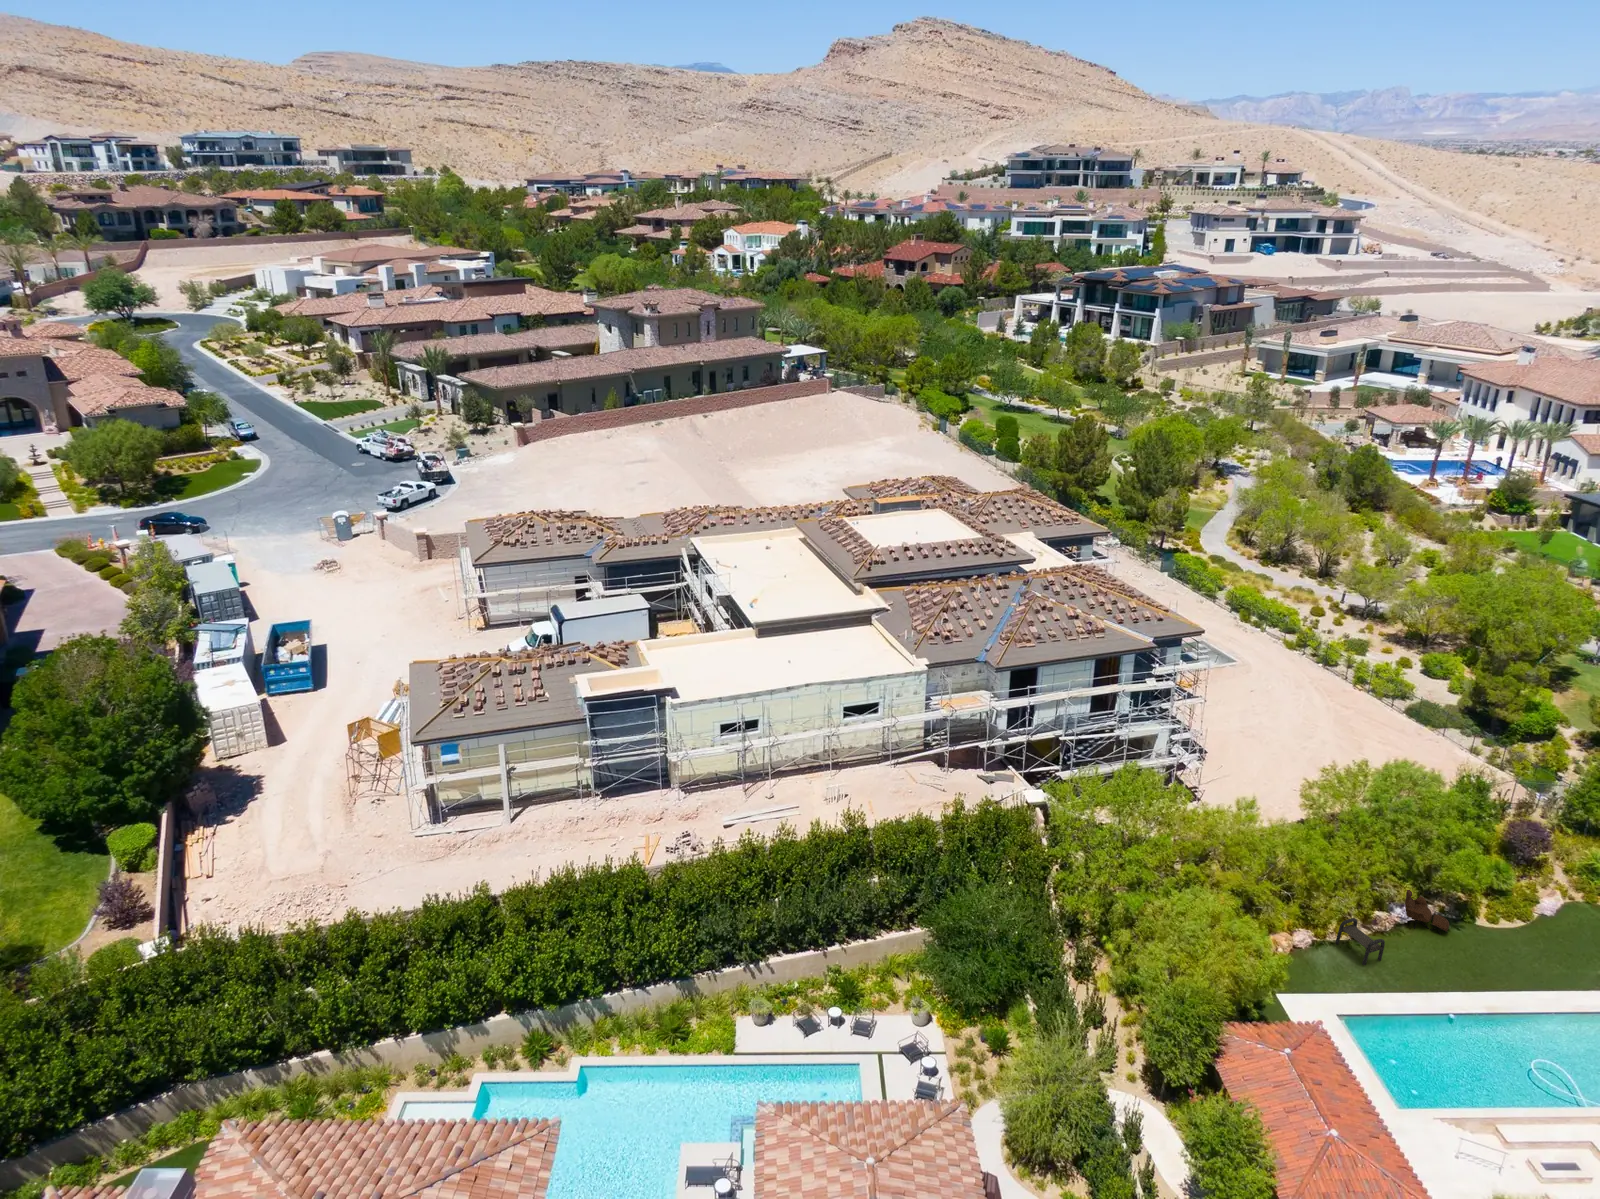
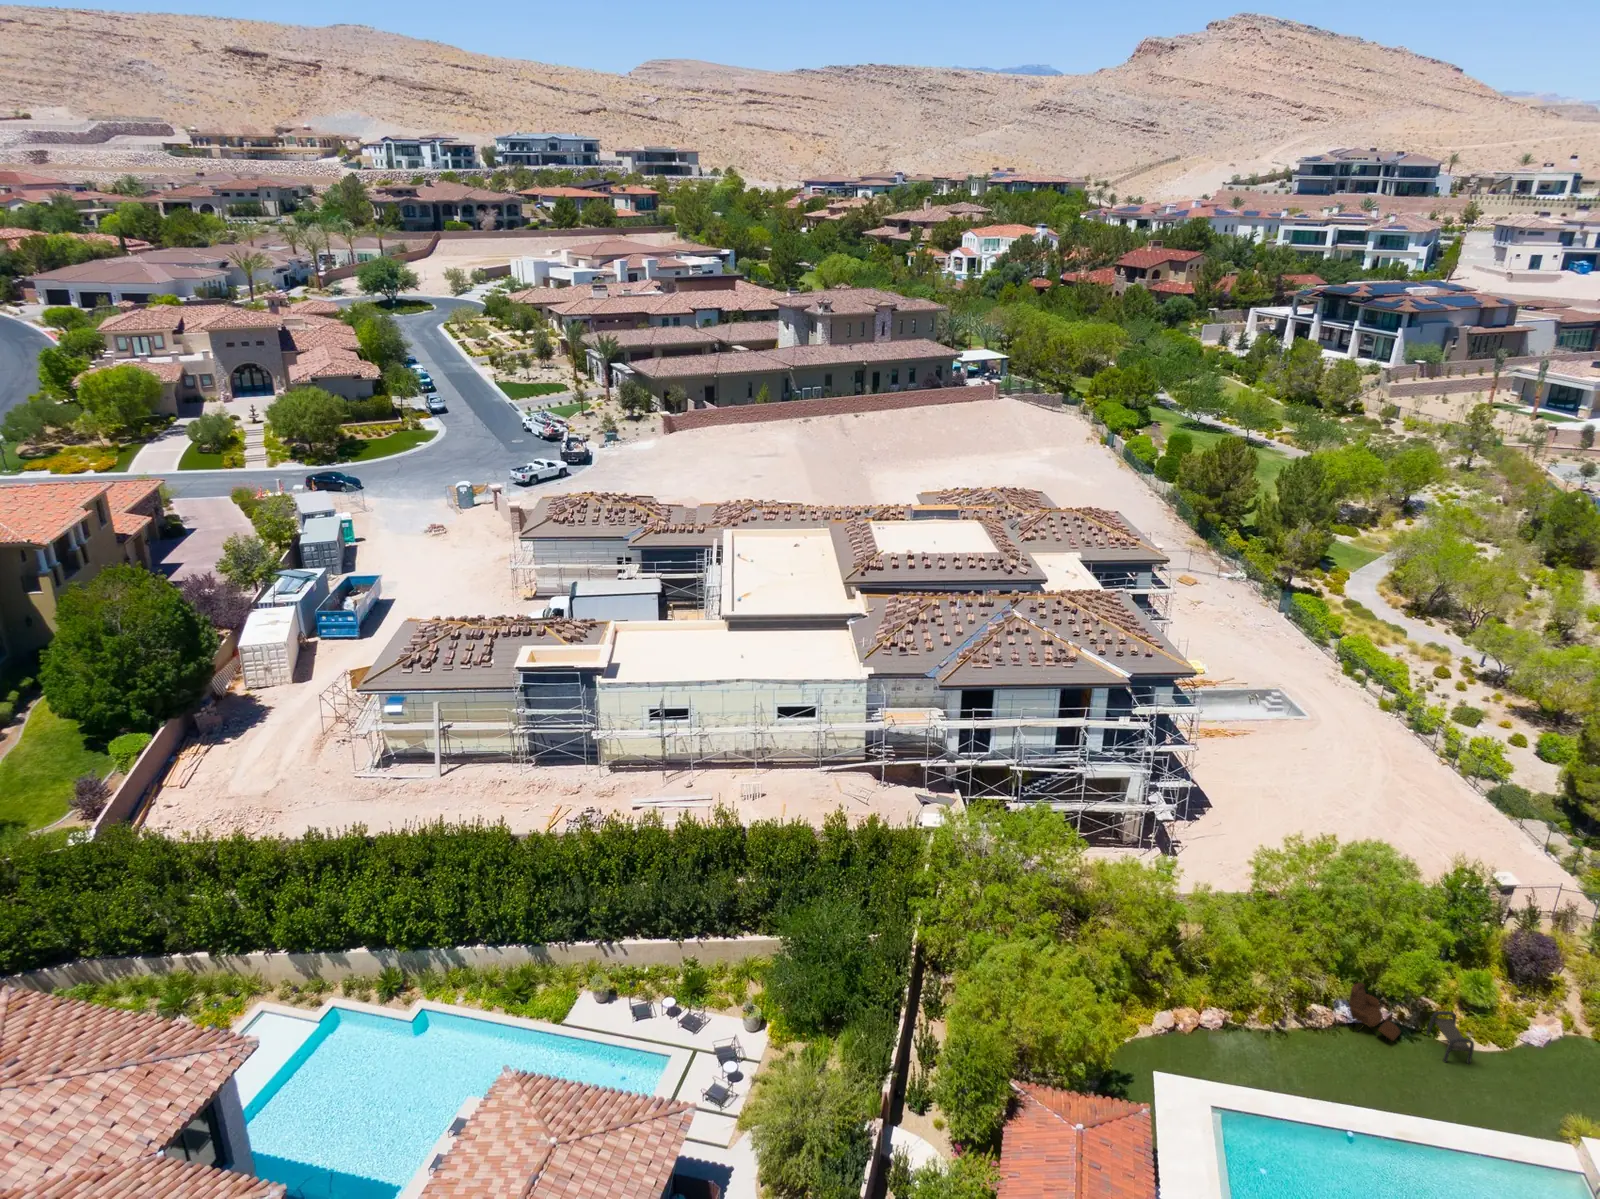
bench: present [1335,918,1385,965] -> present [1426,1011,1474,1064]

